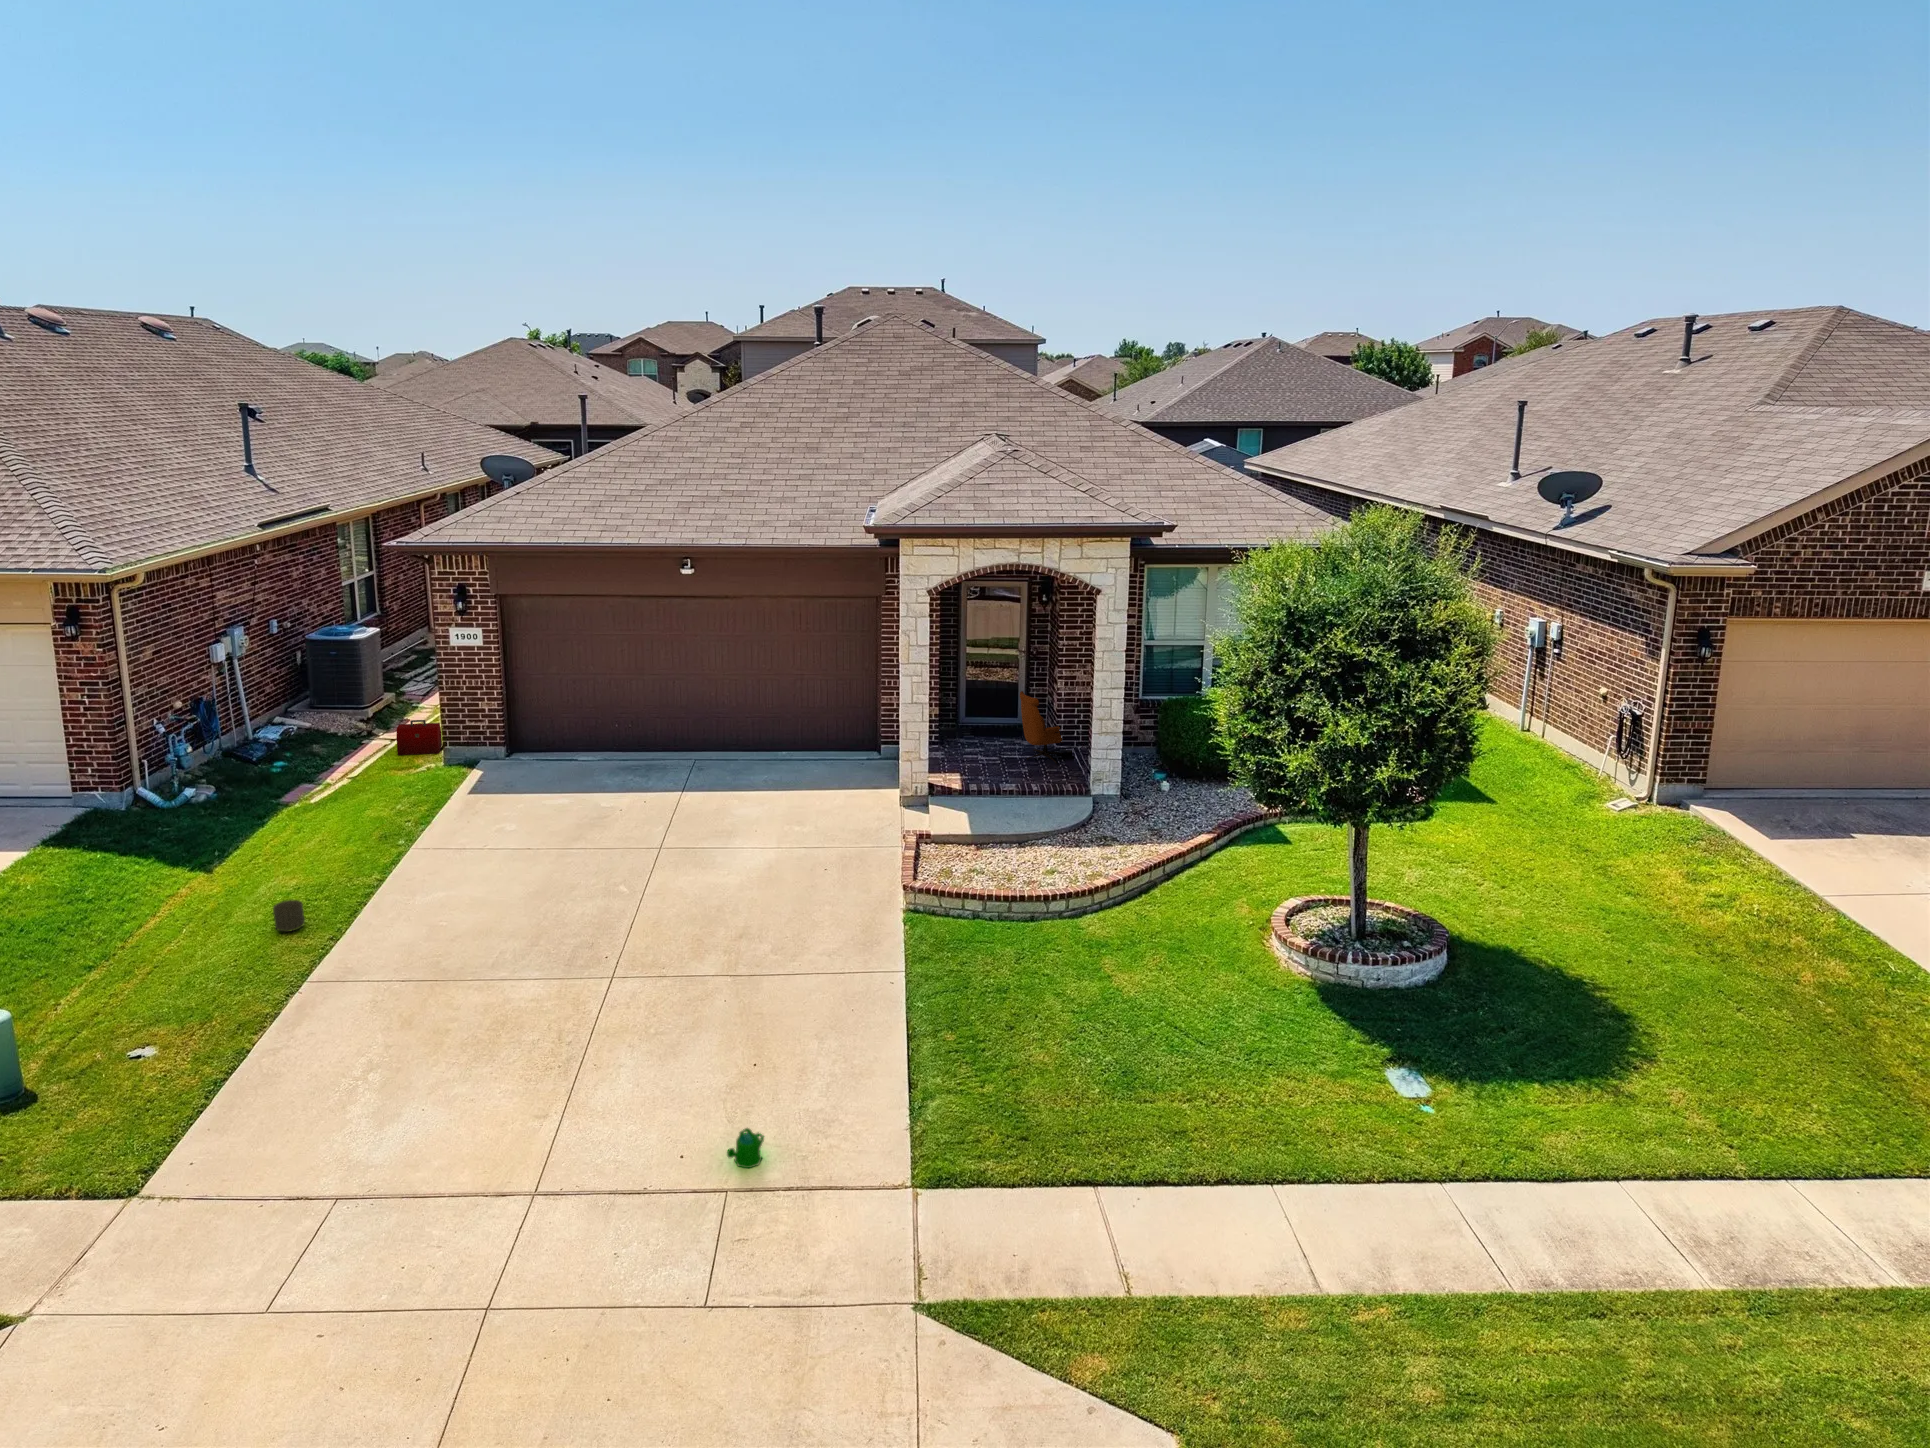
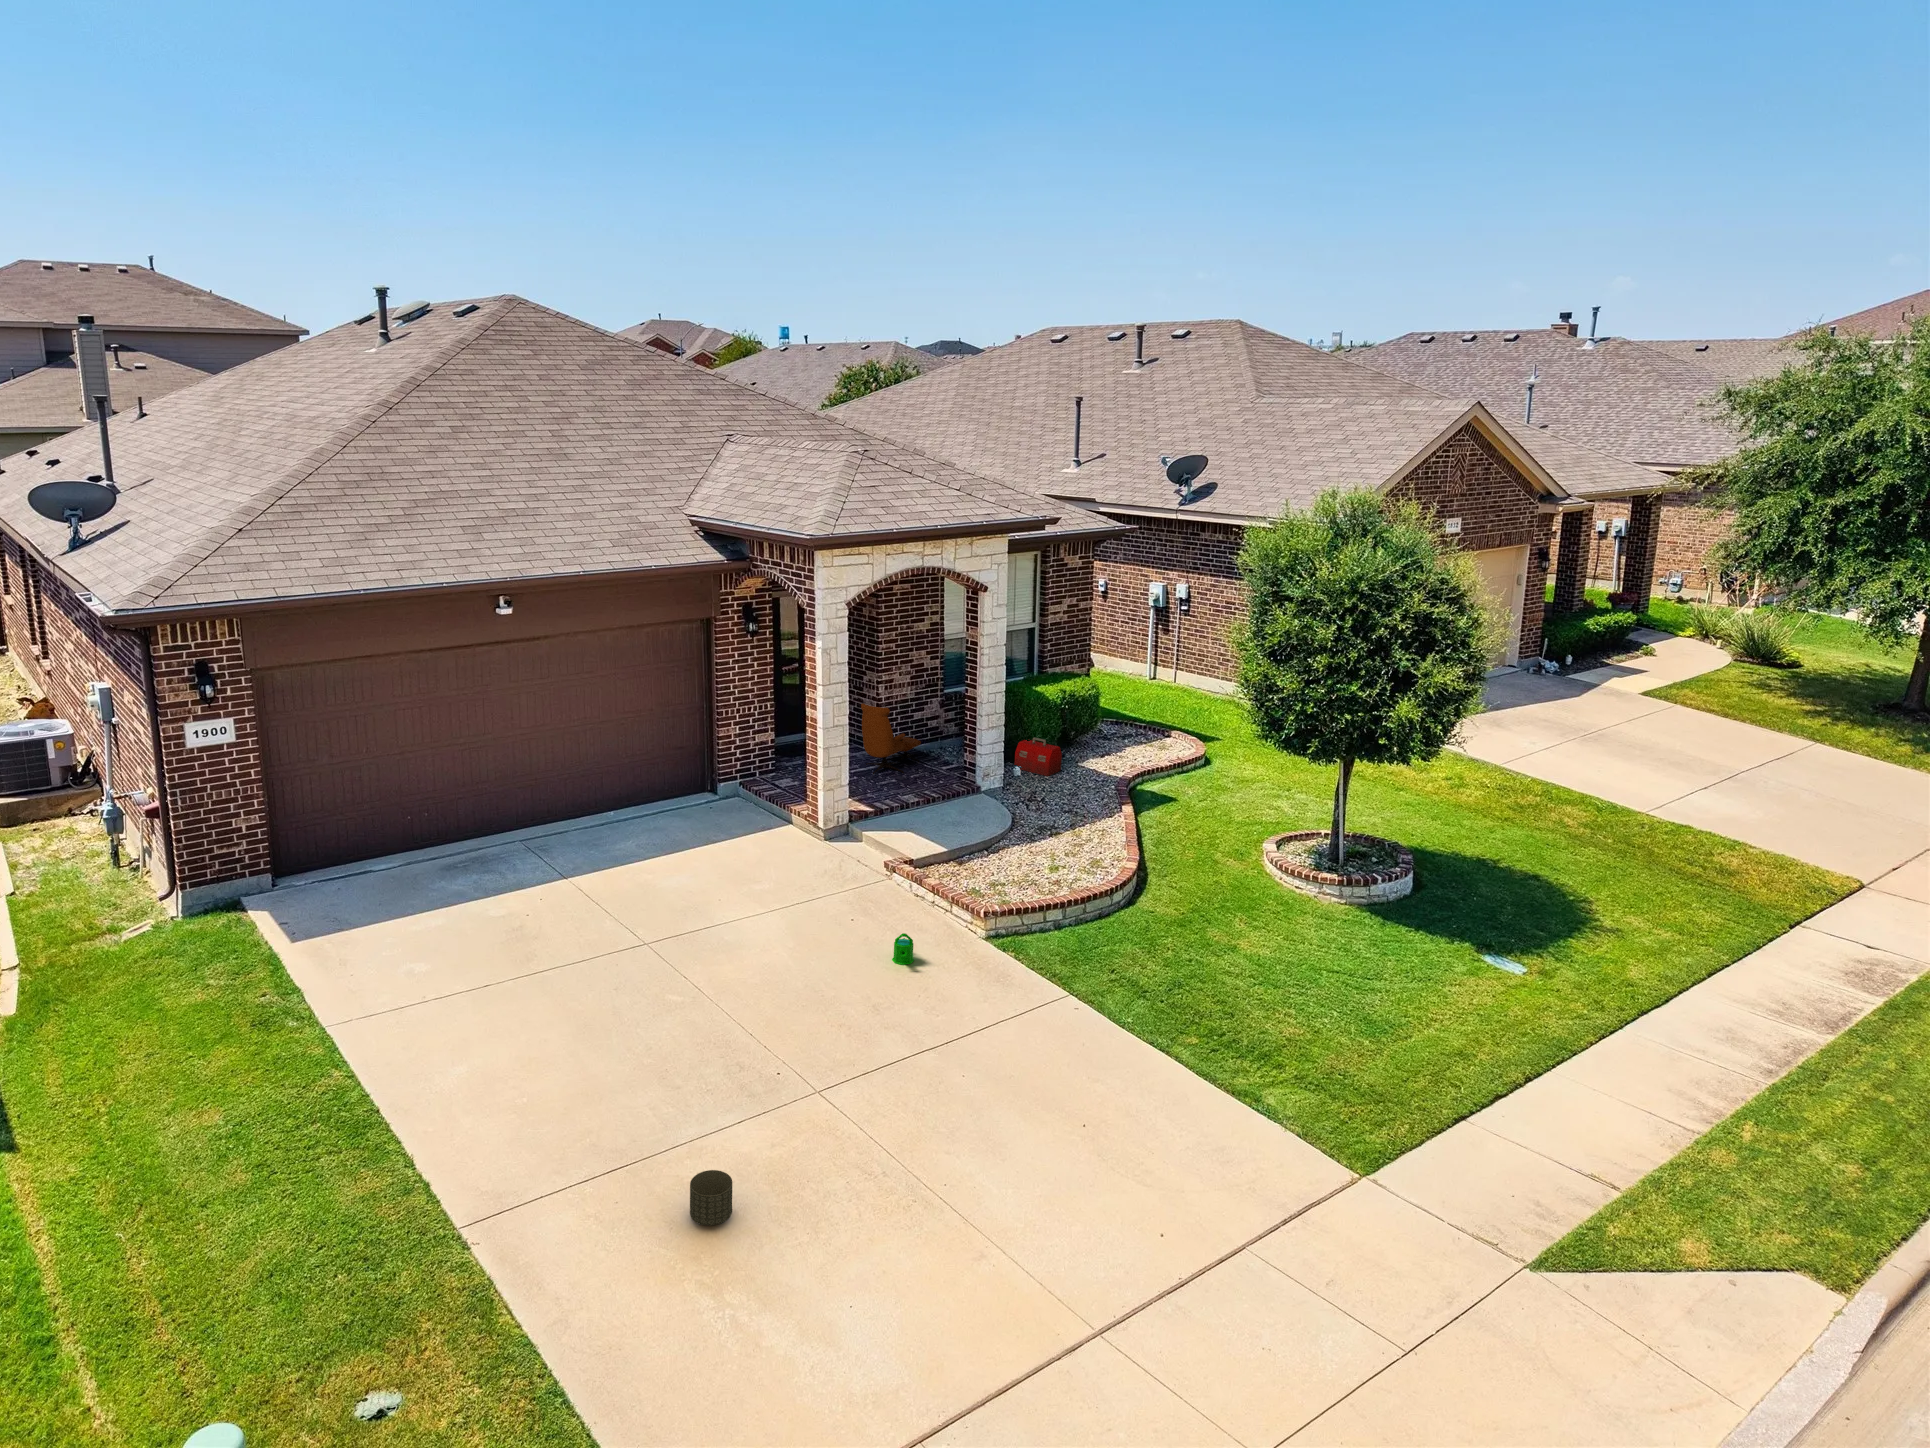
toolbox: present [396,720,442,755] -> present [1014,737,1062,776]
planter: present [273,900,305,932] -> present [690,1170,732,1226]
watering can: present [727,1128,764,1168] -> present [892,933,914,965]

